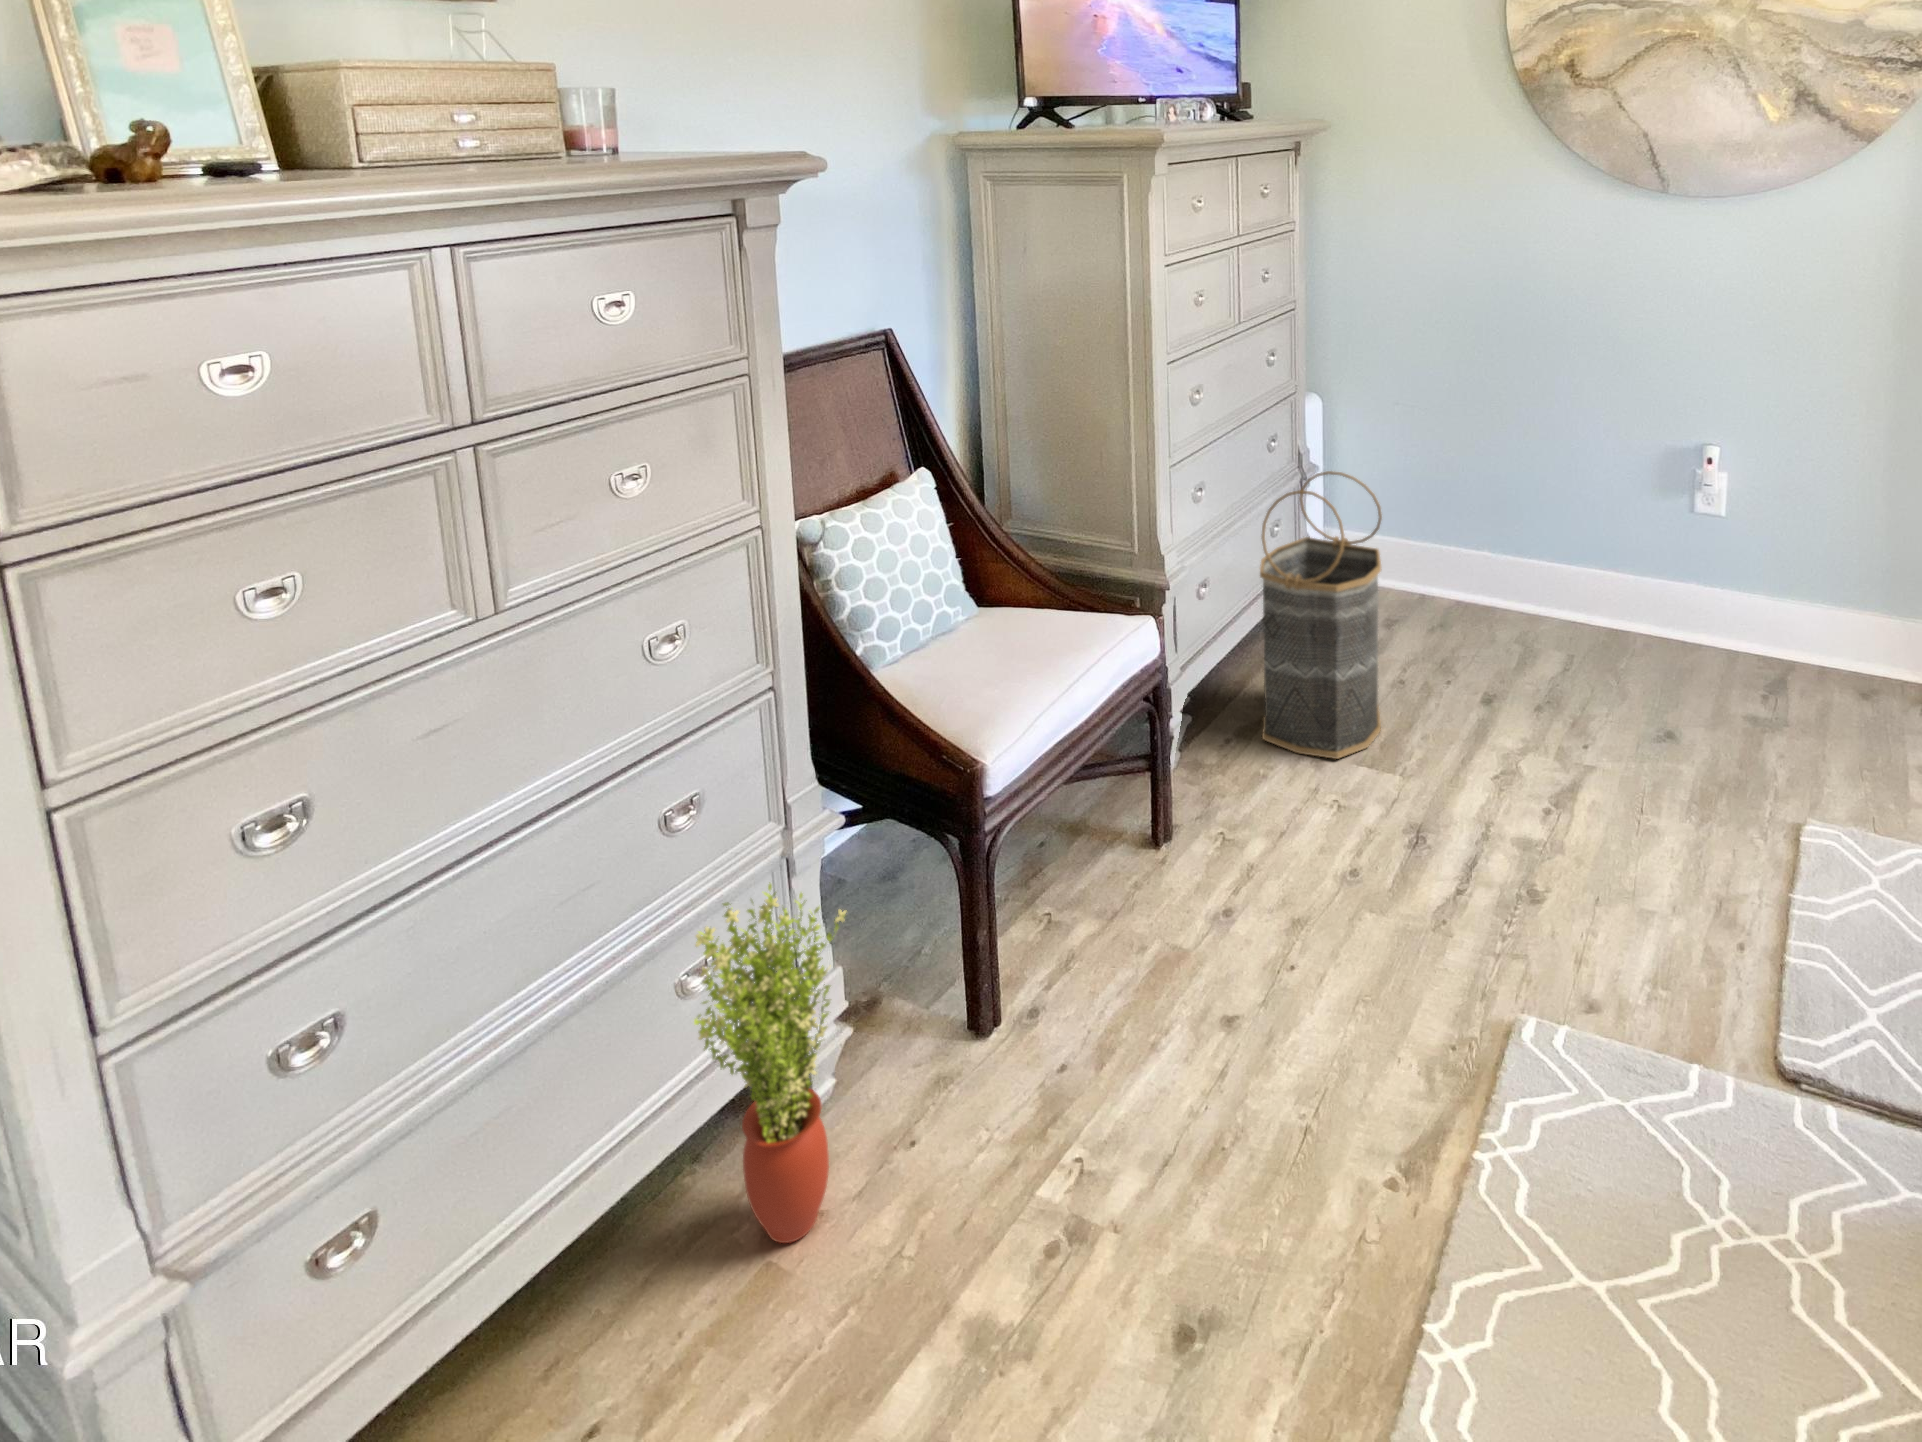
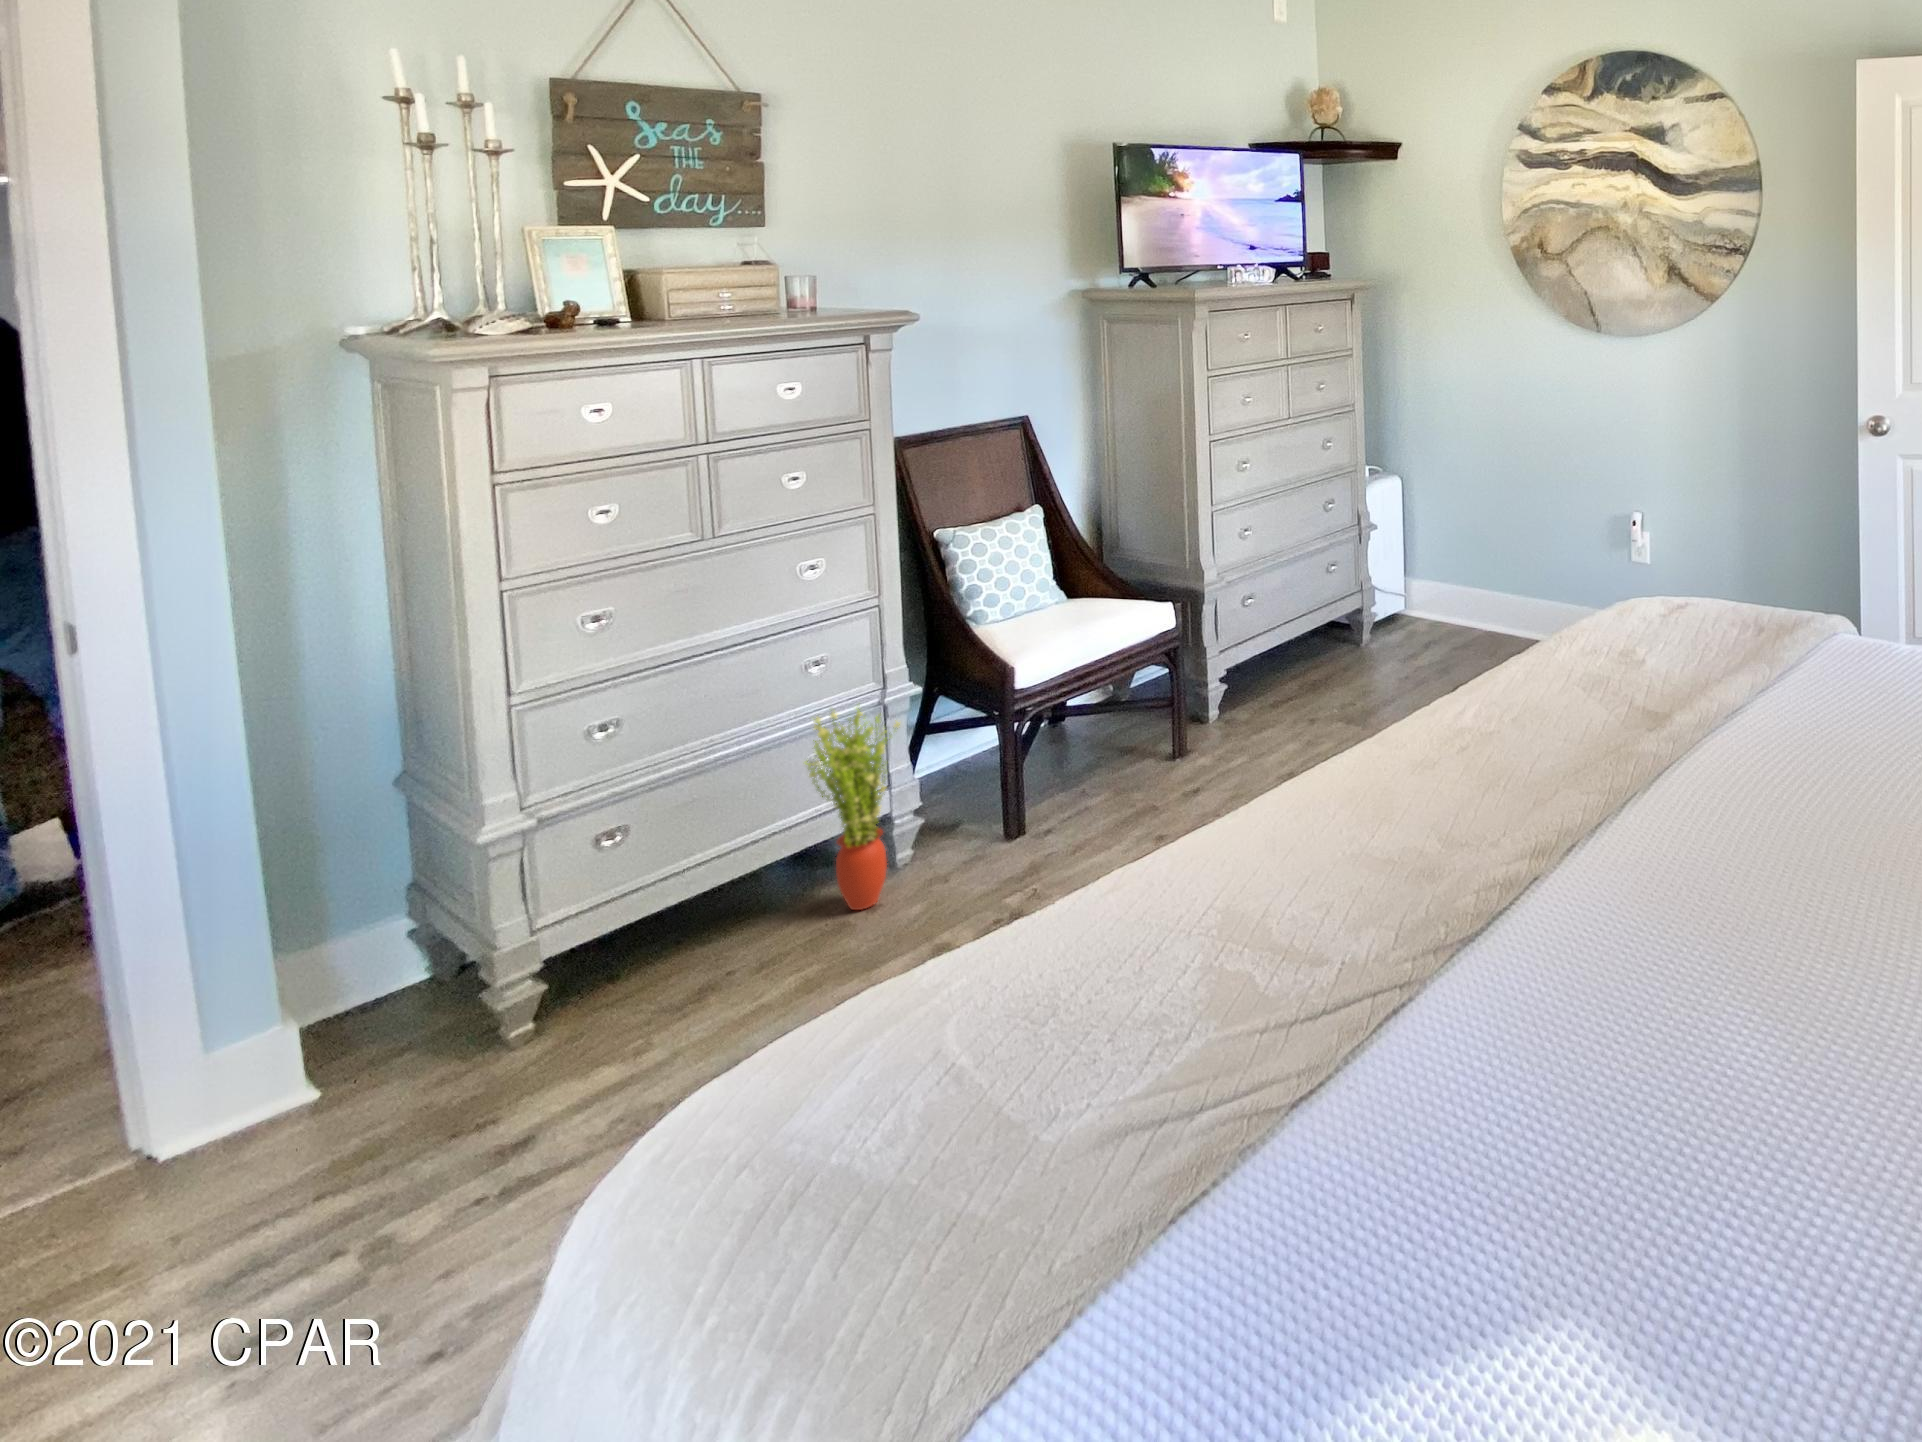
basket: present [1260,471,1382,759] -> none [1274,521,1370,716]

